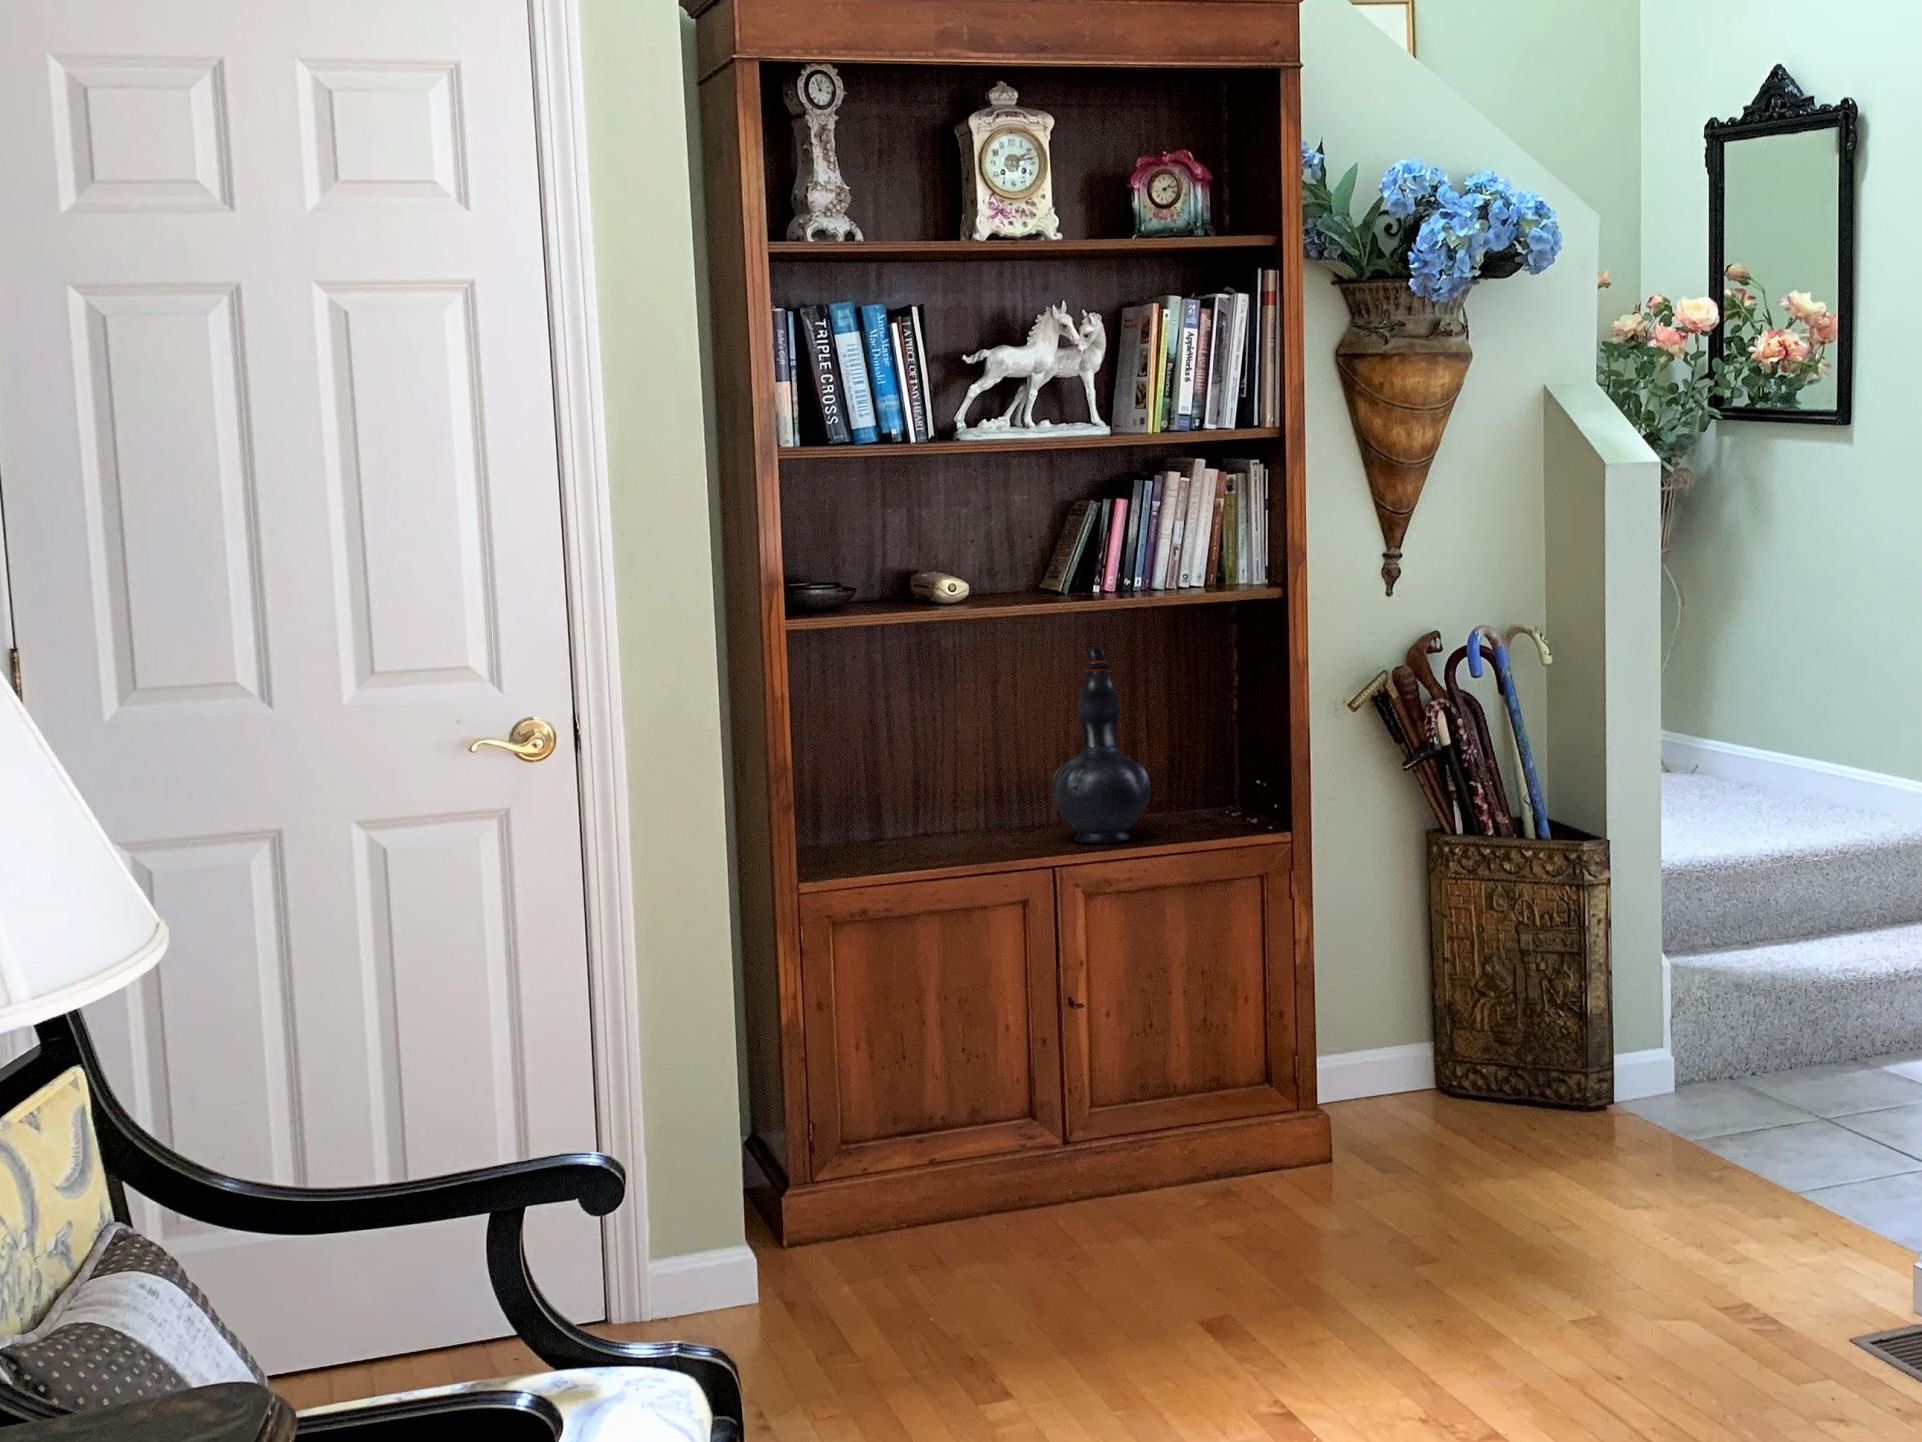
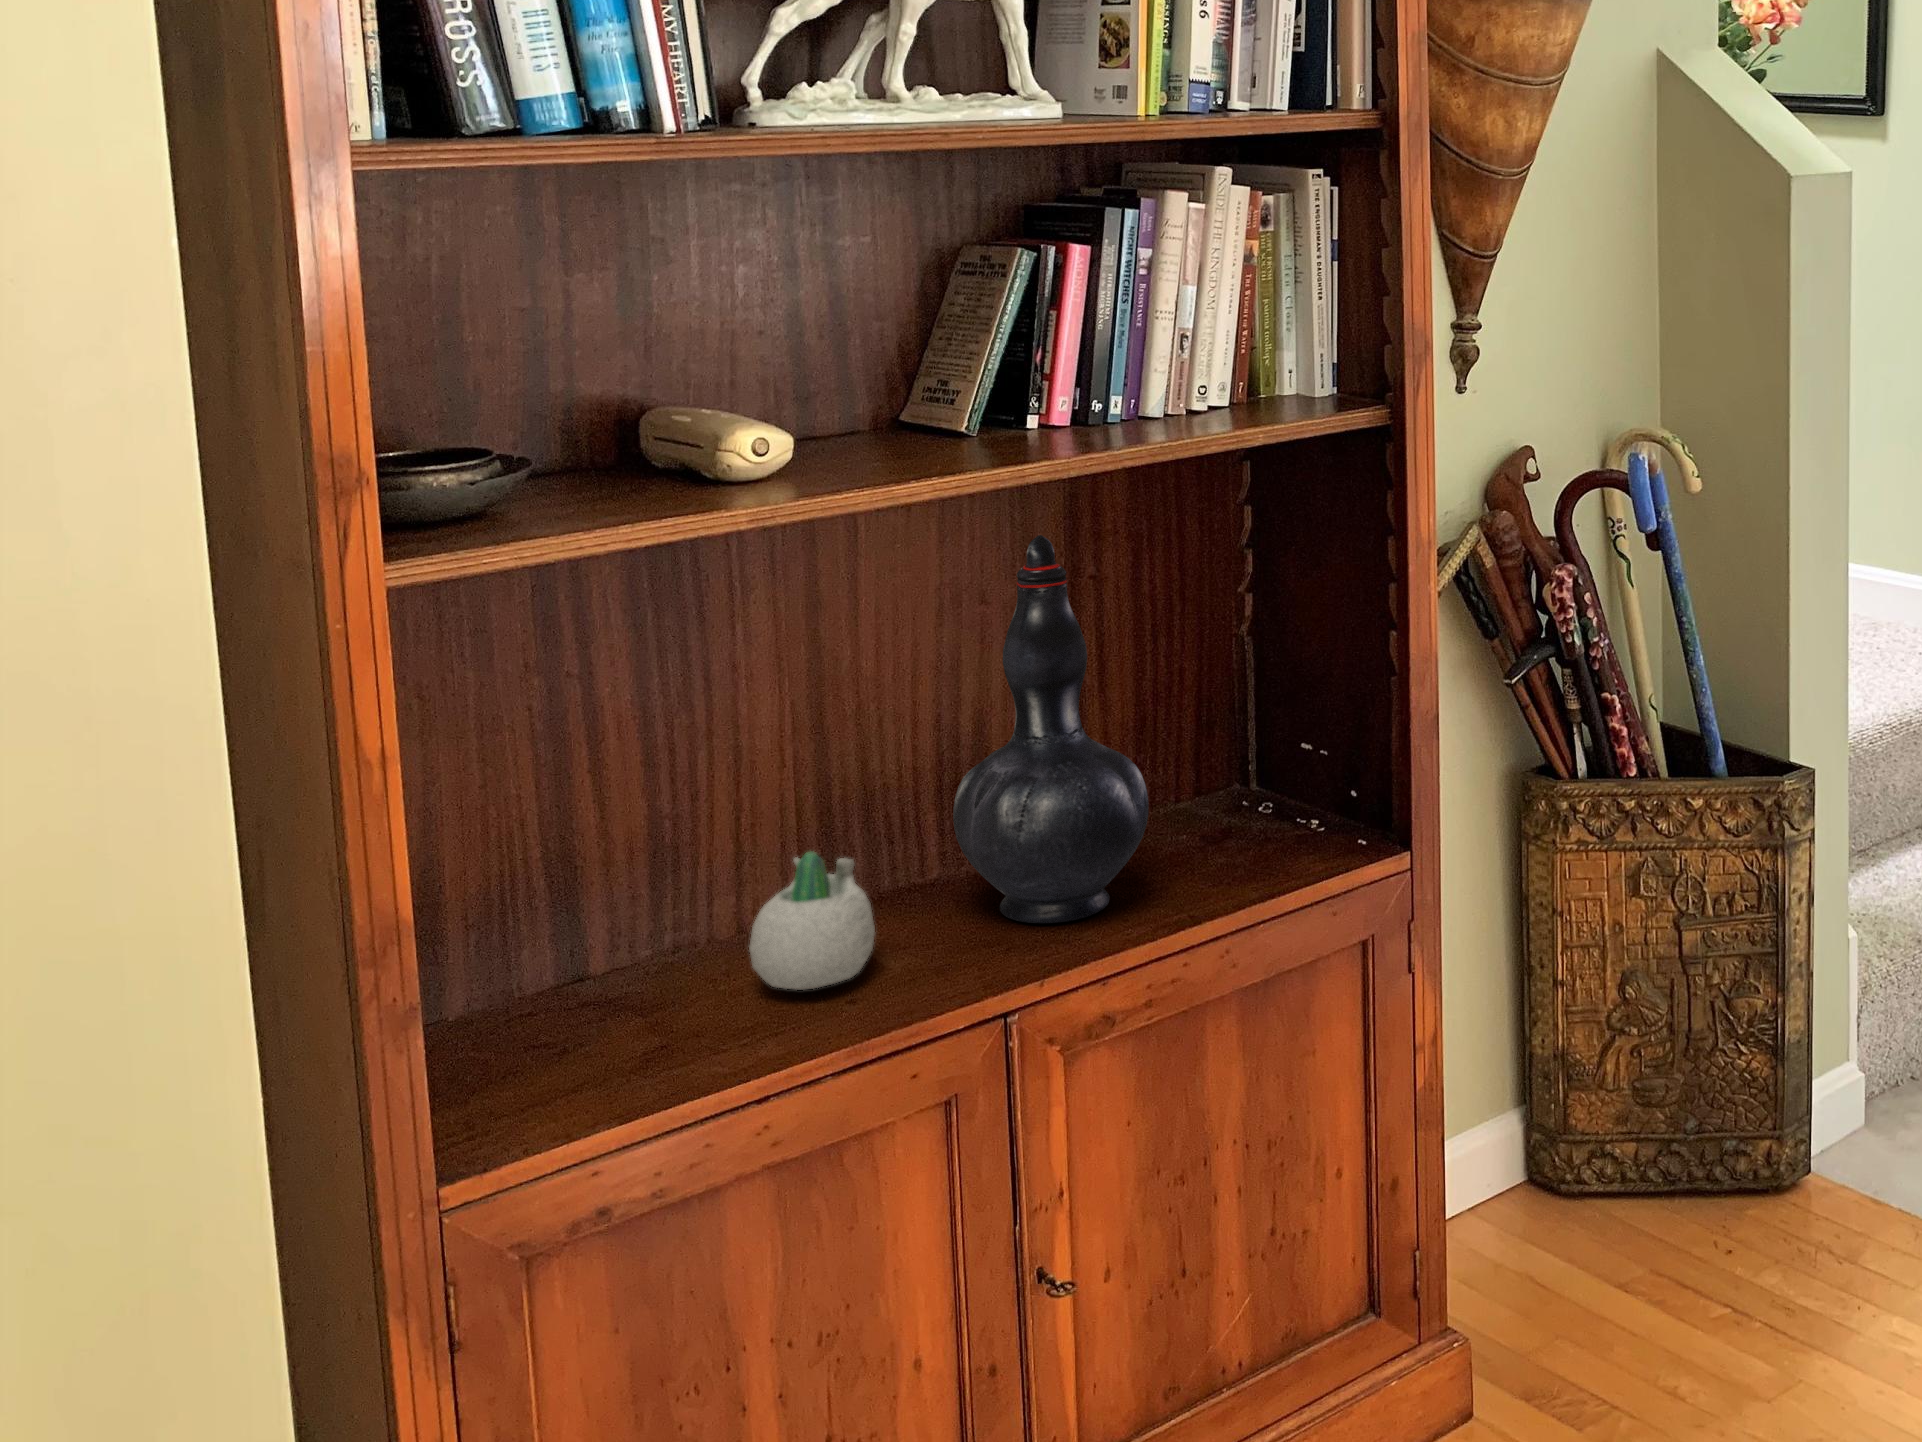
succulent planter: none [944,788,1005,852] -> present [749,852,875,990]

